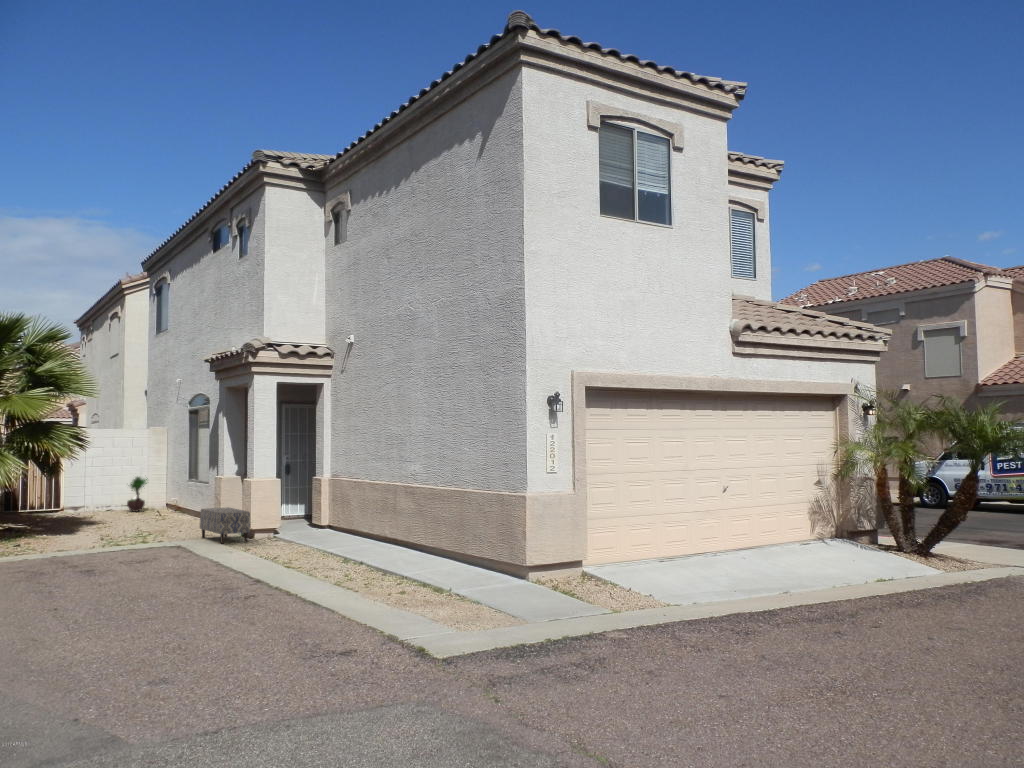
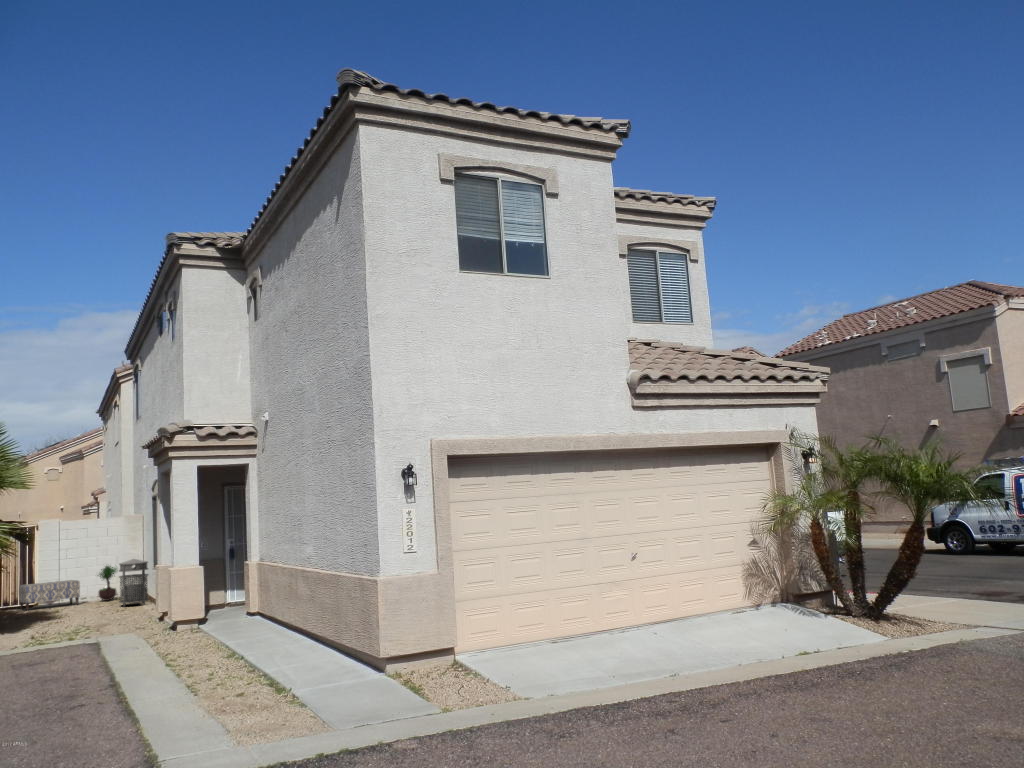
trash can: none [157,471,187,518] -> present [119,559,149,607]
bench: present [200,507,250,544] -> present [19,580,80,611]

